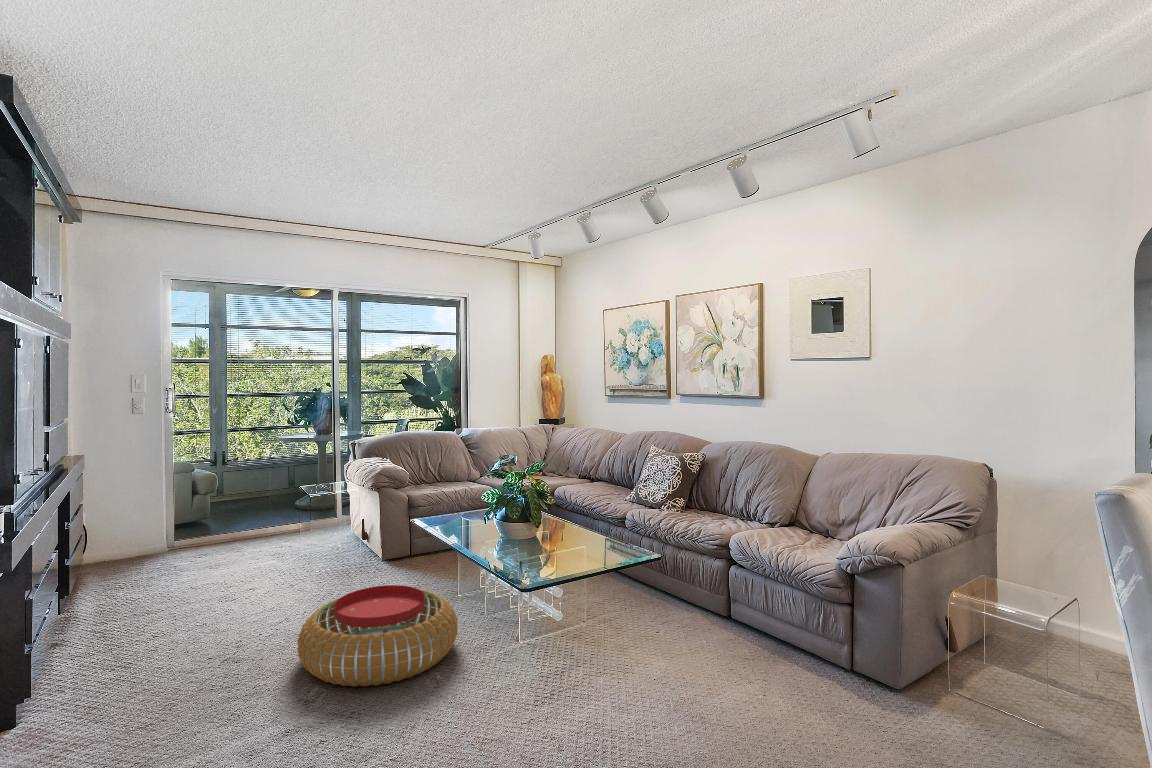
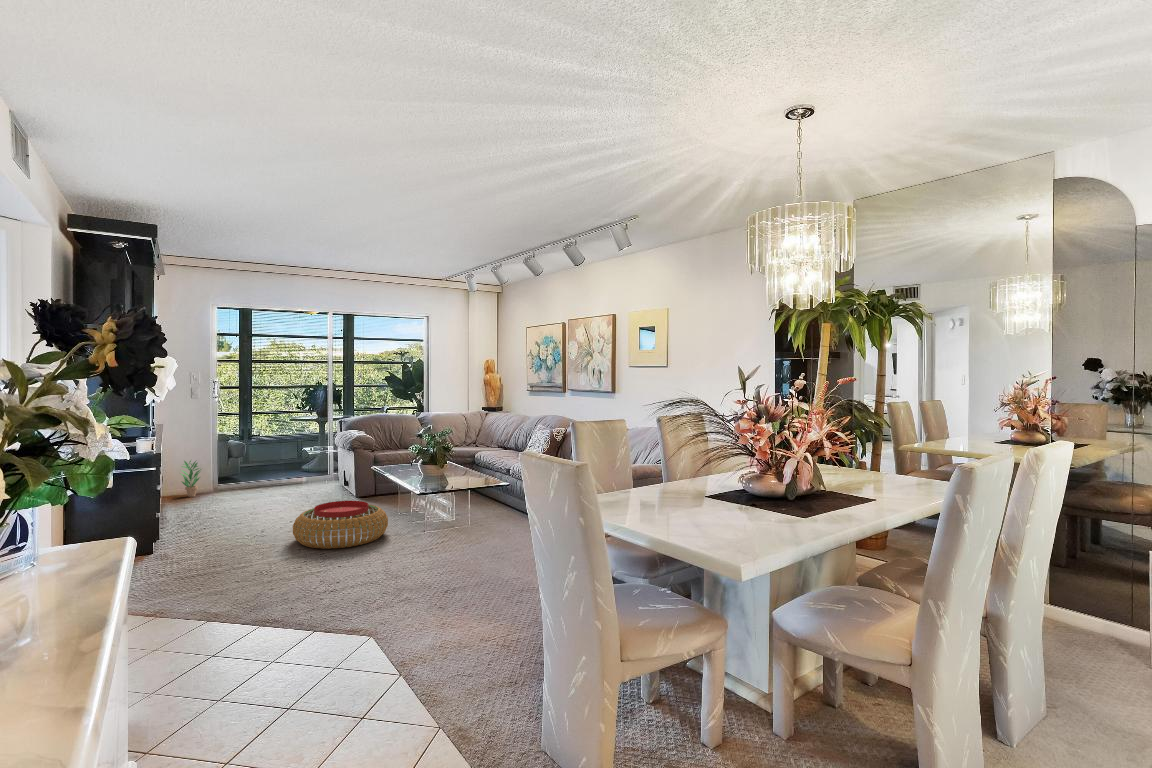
potted plant: none [114,504,151,561] -> present [181,461,201,497]

